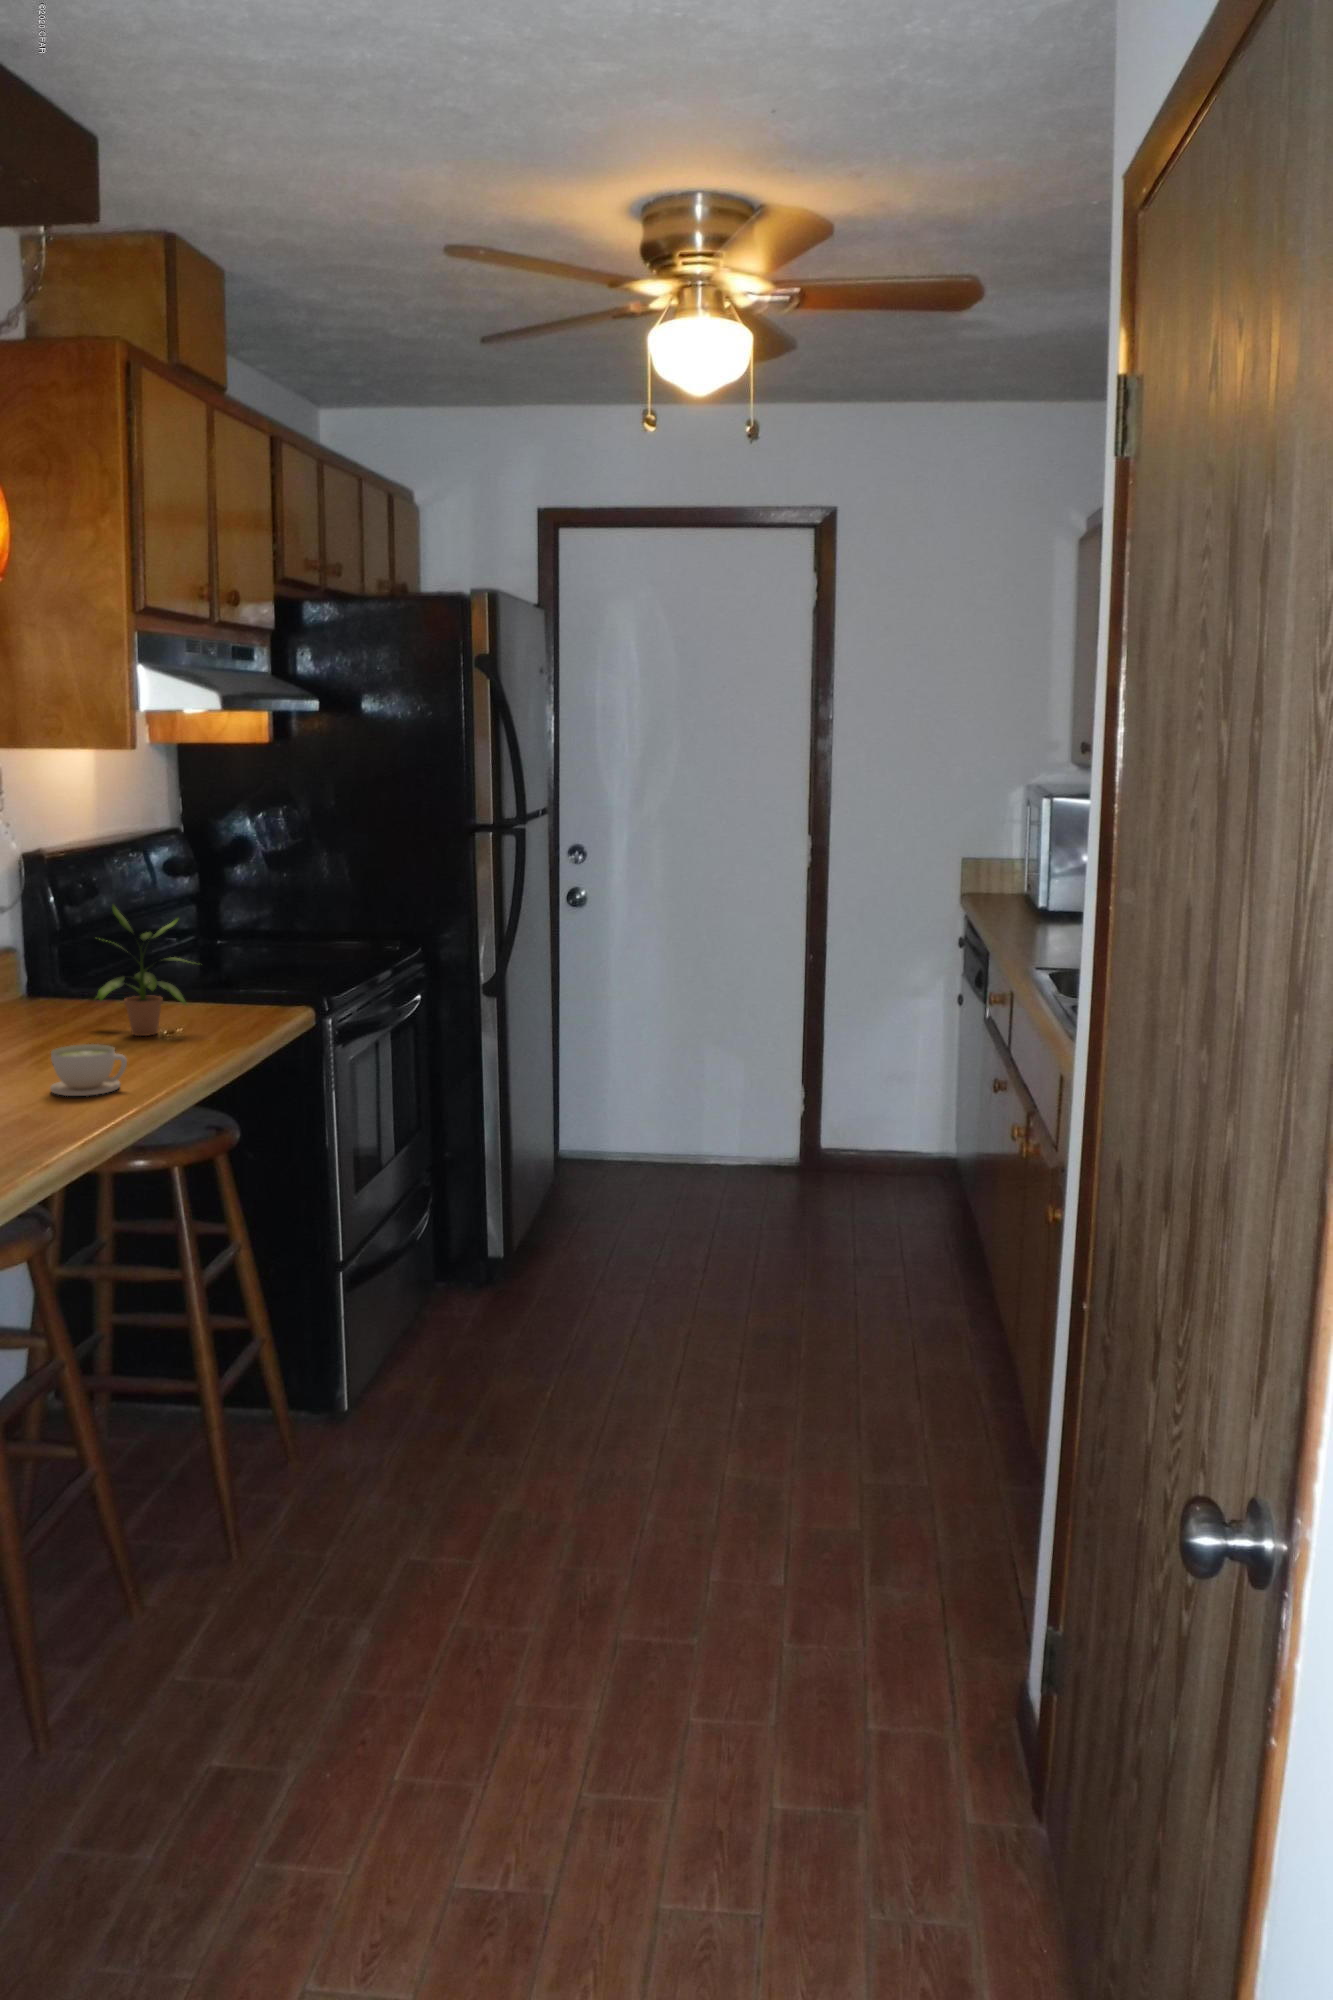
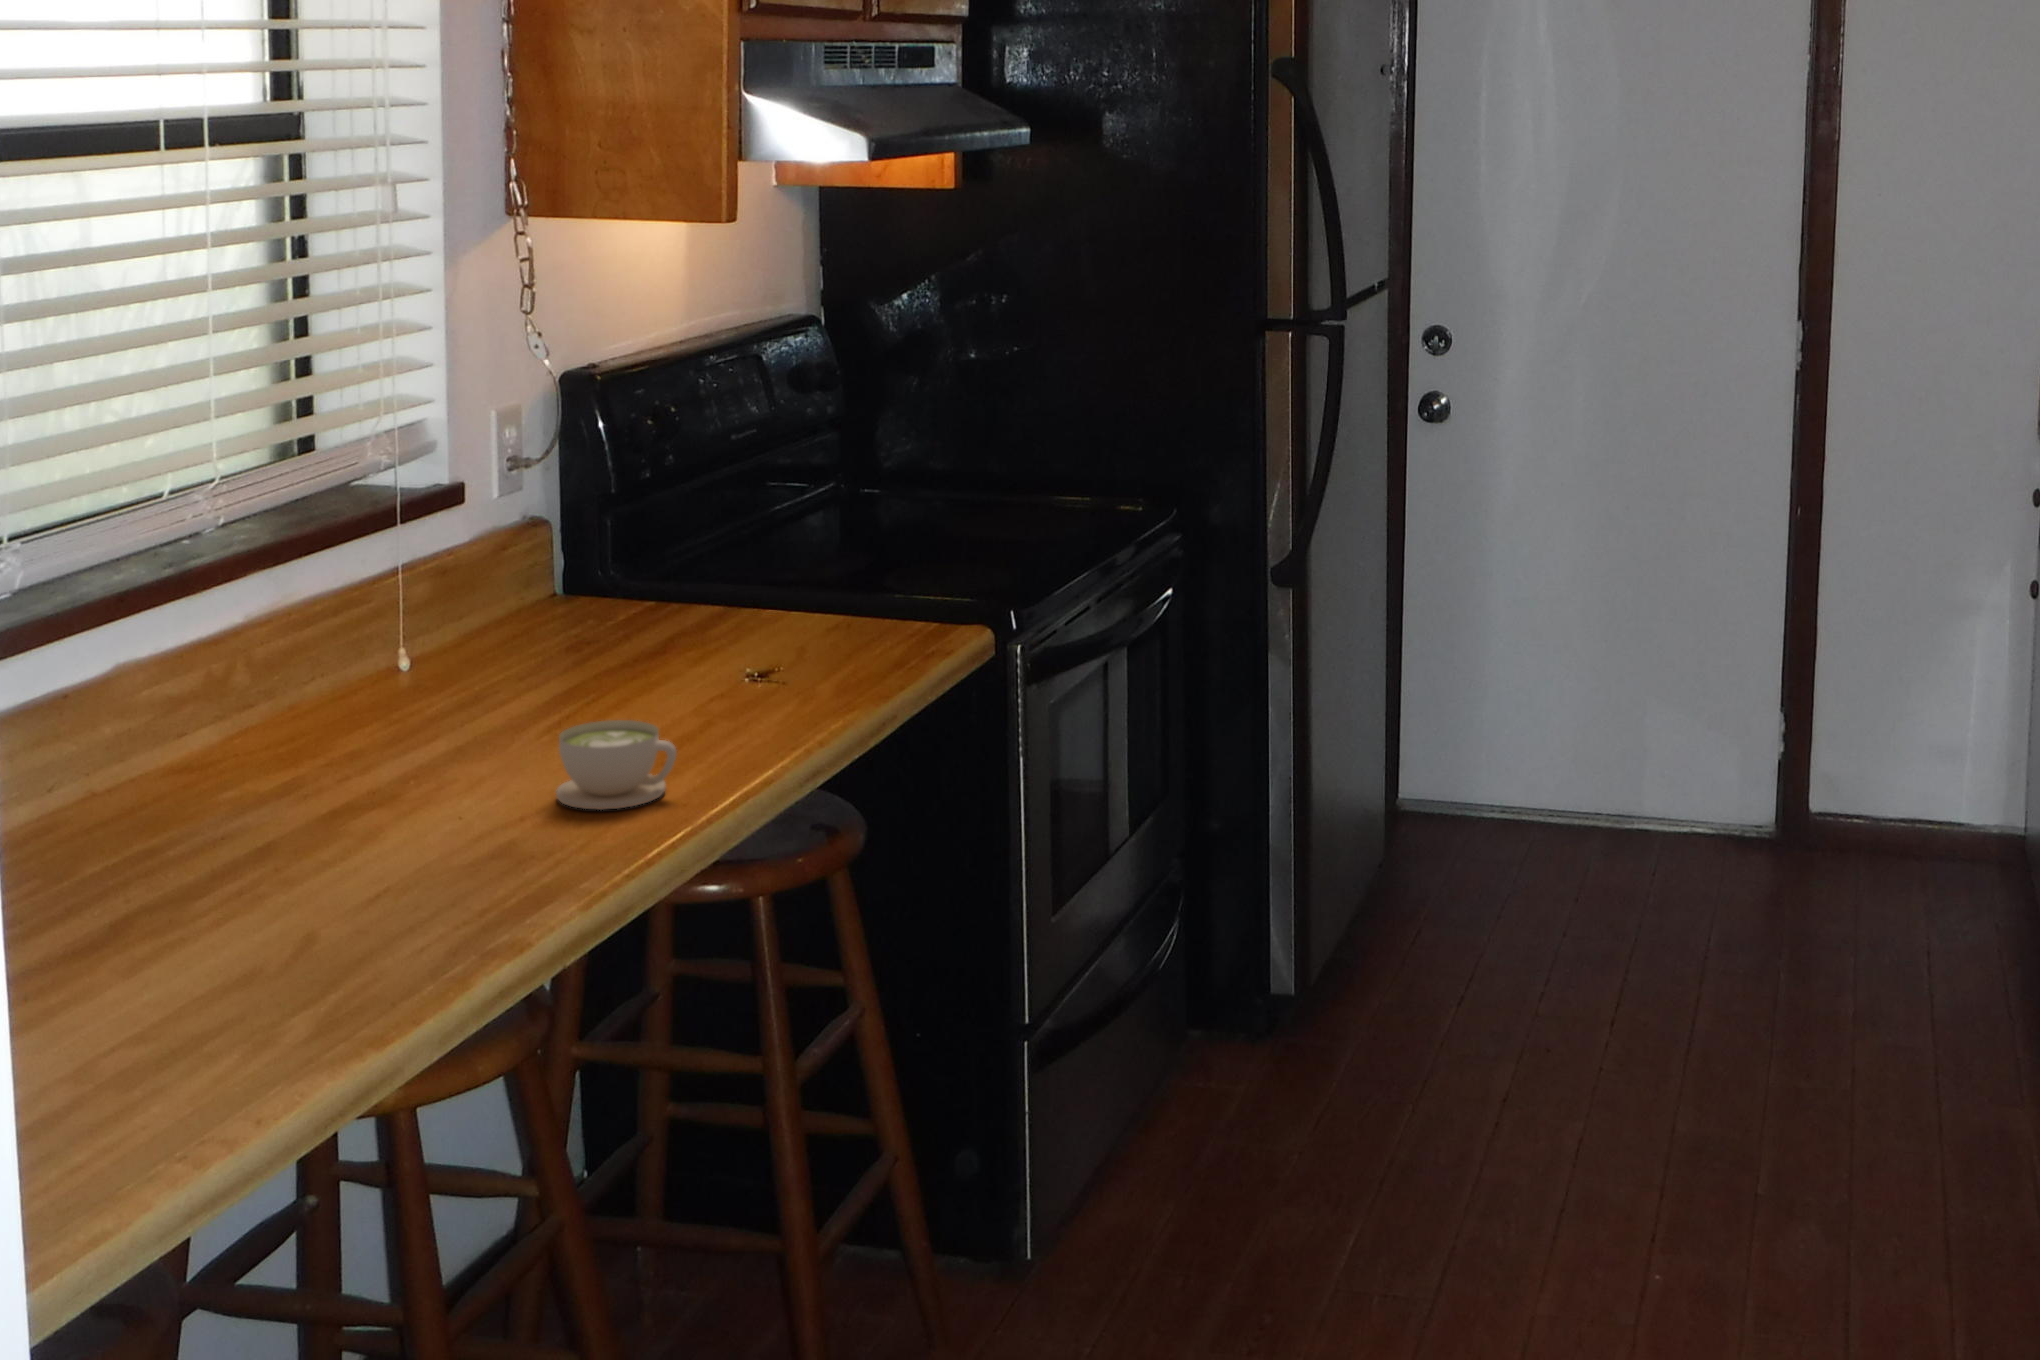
potted plant: present [95,905,186,1036] -> none [650,476,820,682]

